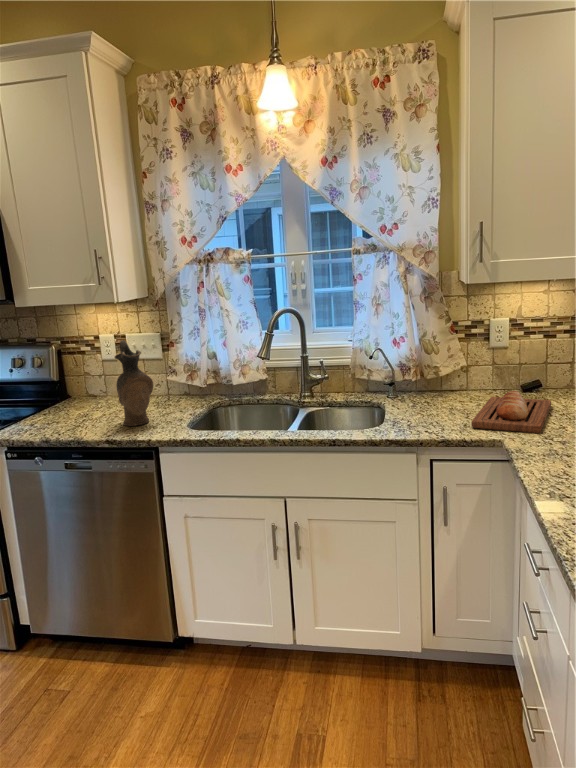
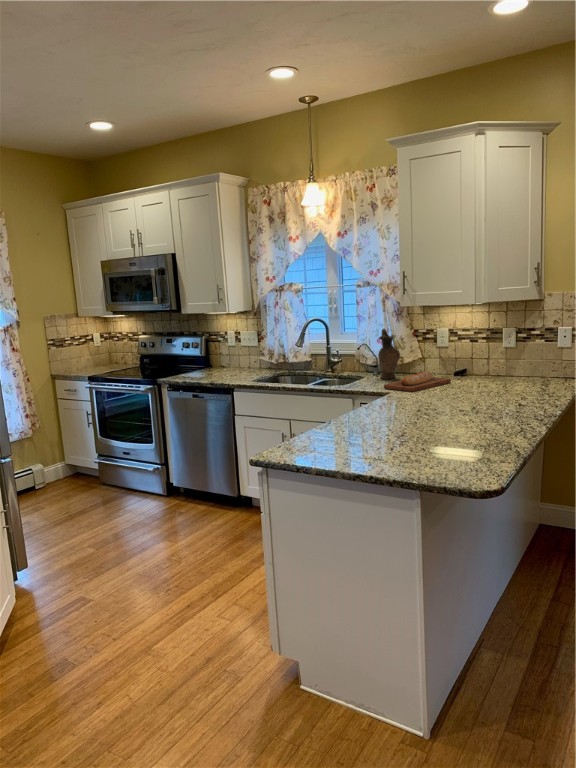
ceramic pitcher: present [115,340,153,426] -> present [379,329,400,379]

